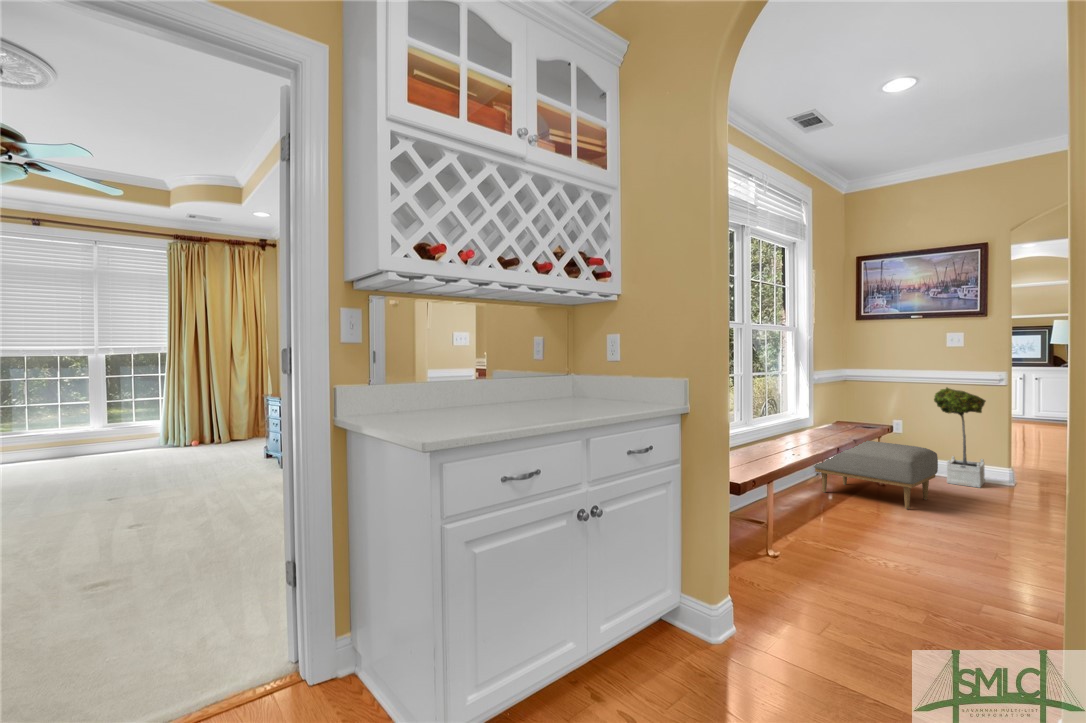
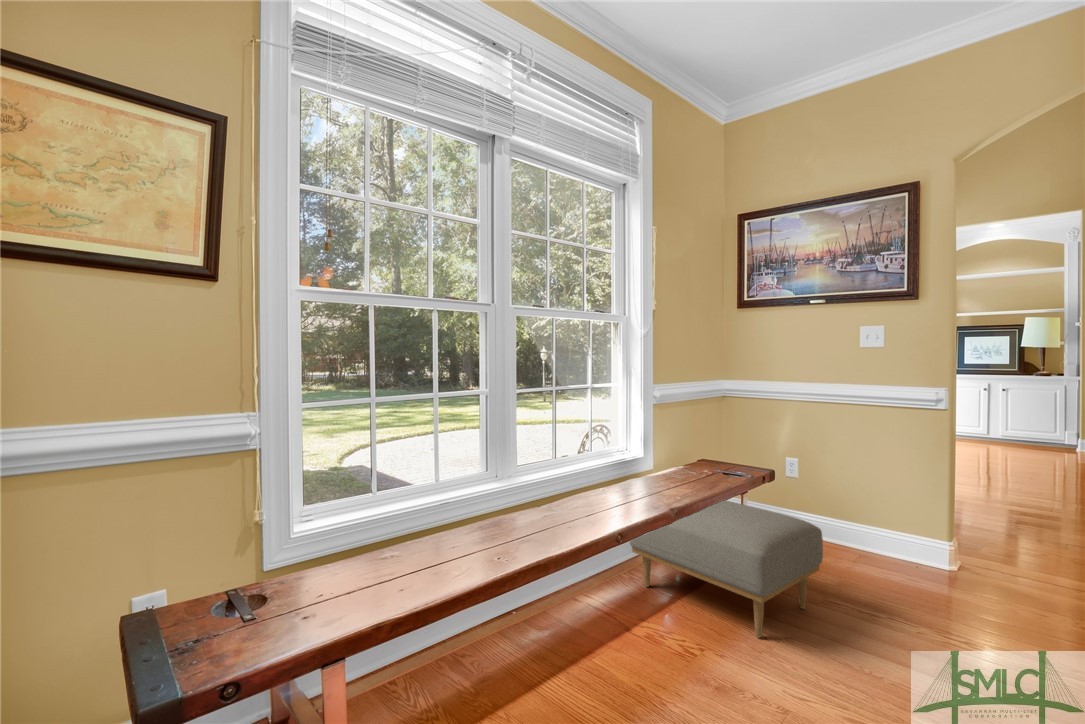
potted tree: present [934,388,986,487] -> none [836,412,912,577]

